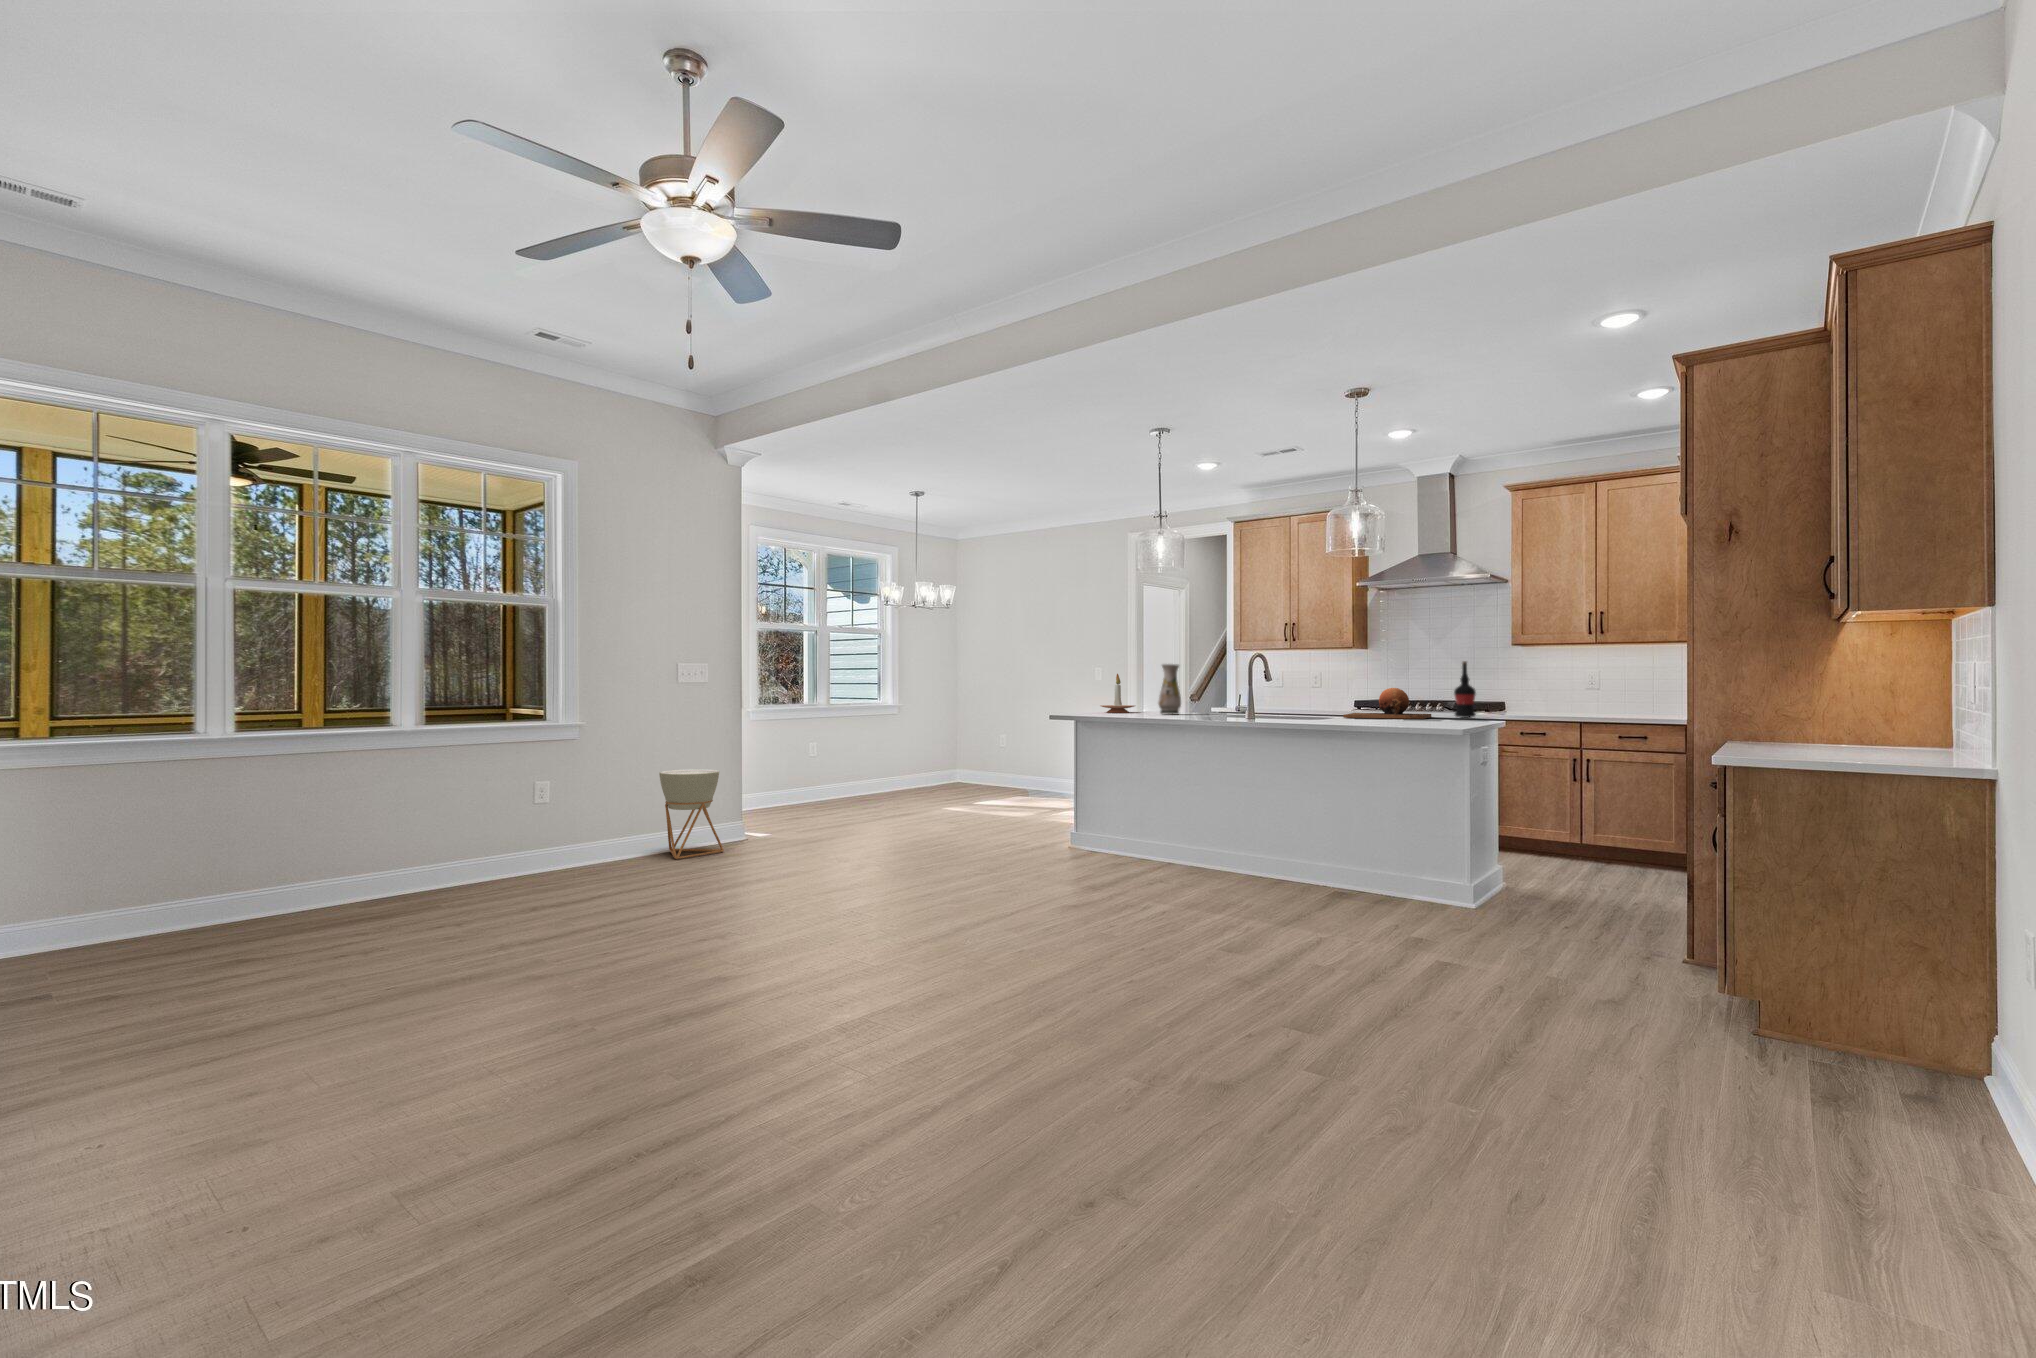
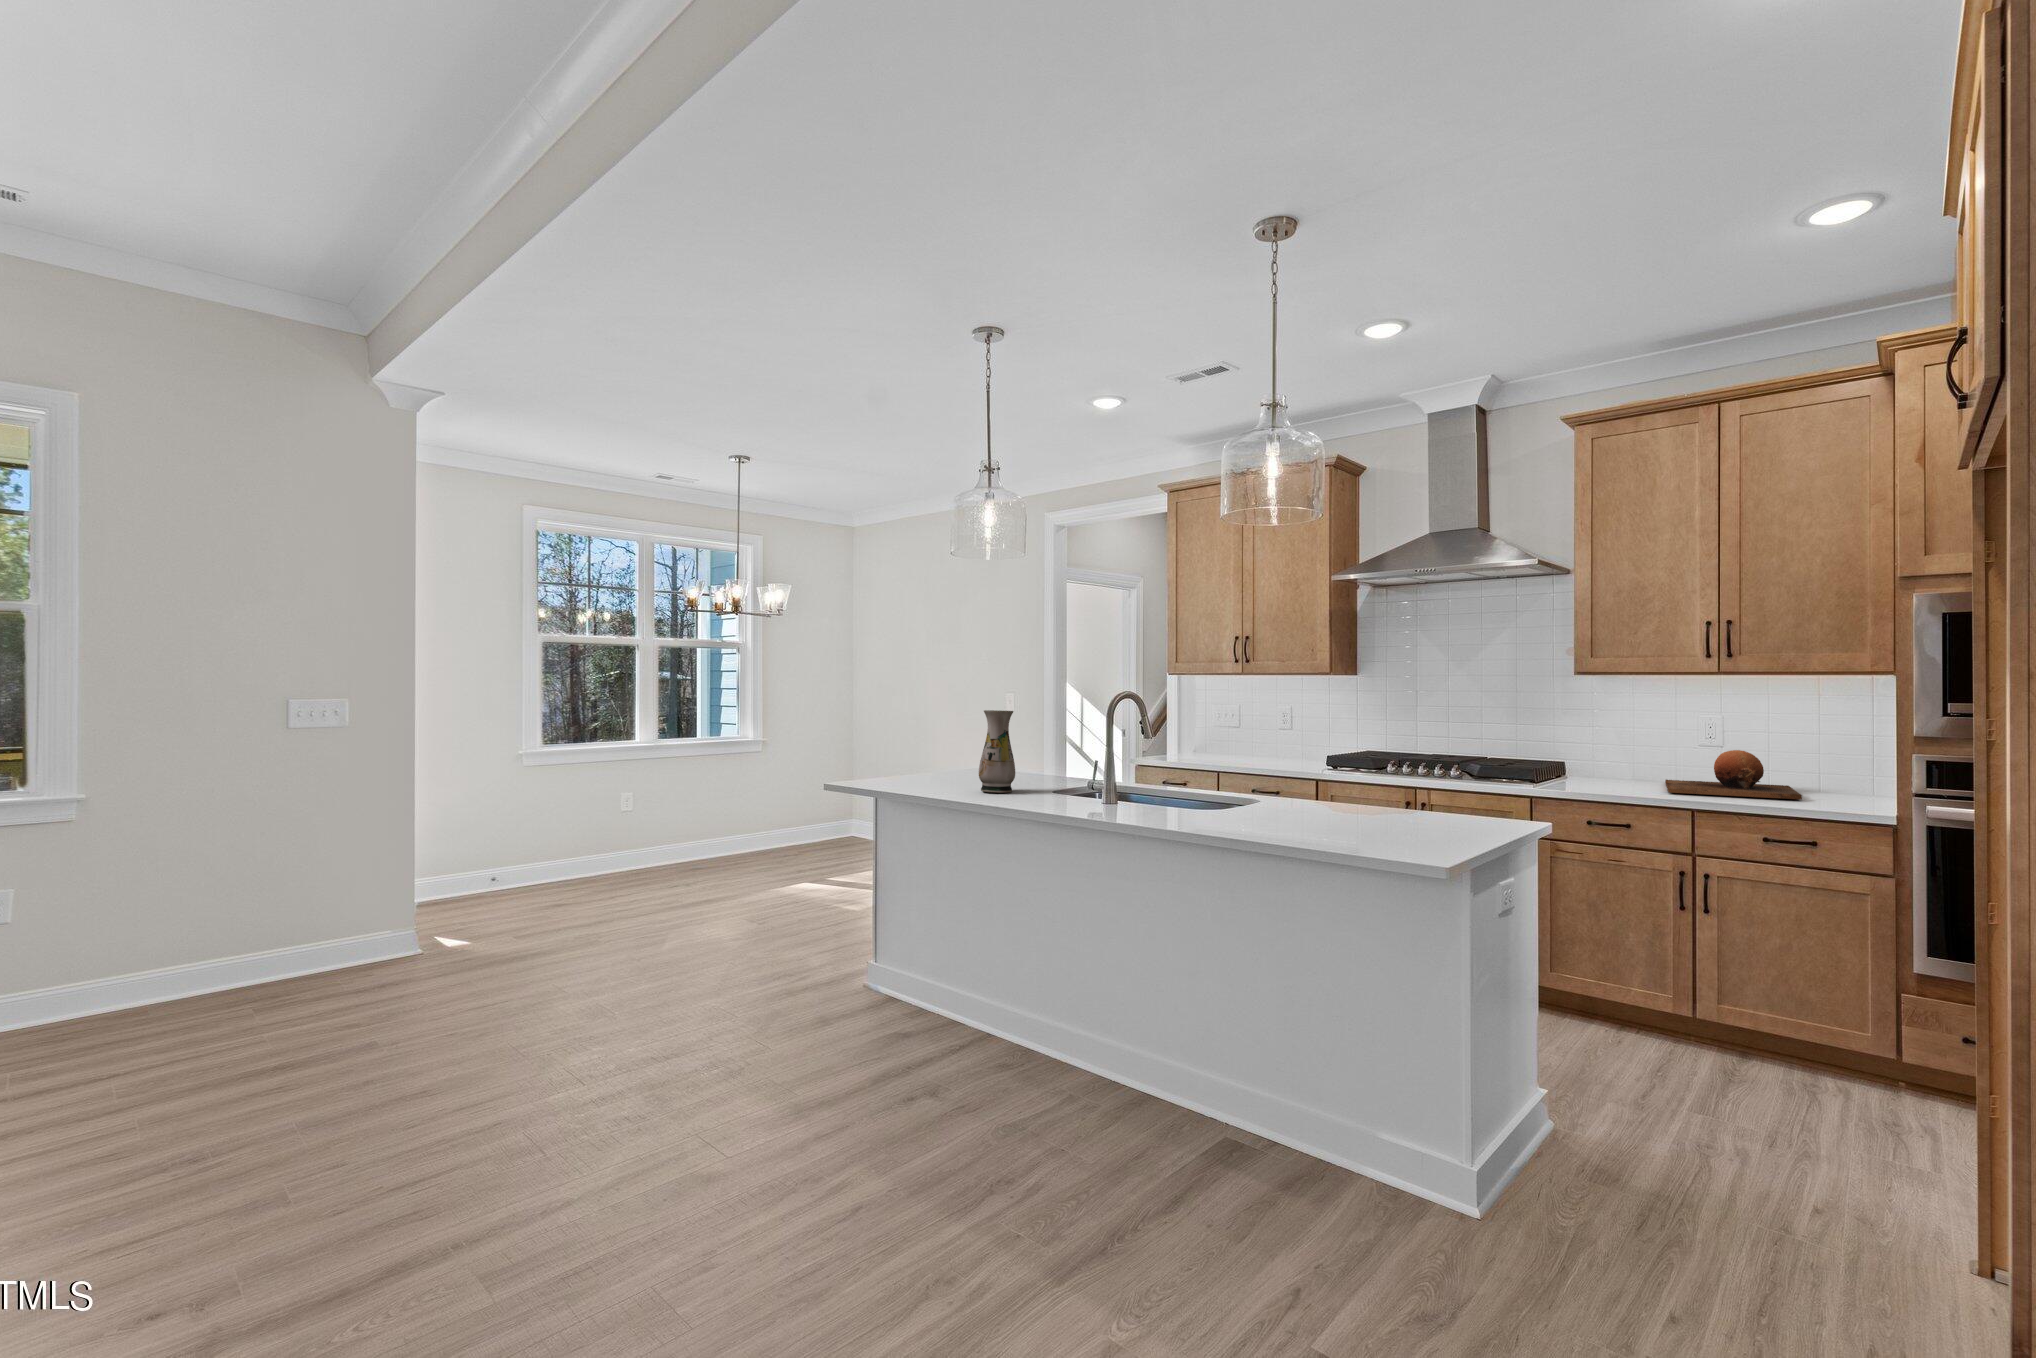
wine bottle: present [1454,661,1476,718] -> none [1463,720,1503,825]
candle holder: present [1101,674,1134,713] -> none [911,719,967,781]
chopping board: present [1343,688,1431,719] -> present [1665,750,1802,799]
planter: present [659,769,724,859] -> none [216,862,332,1012]

